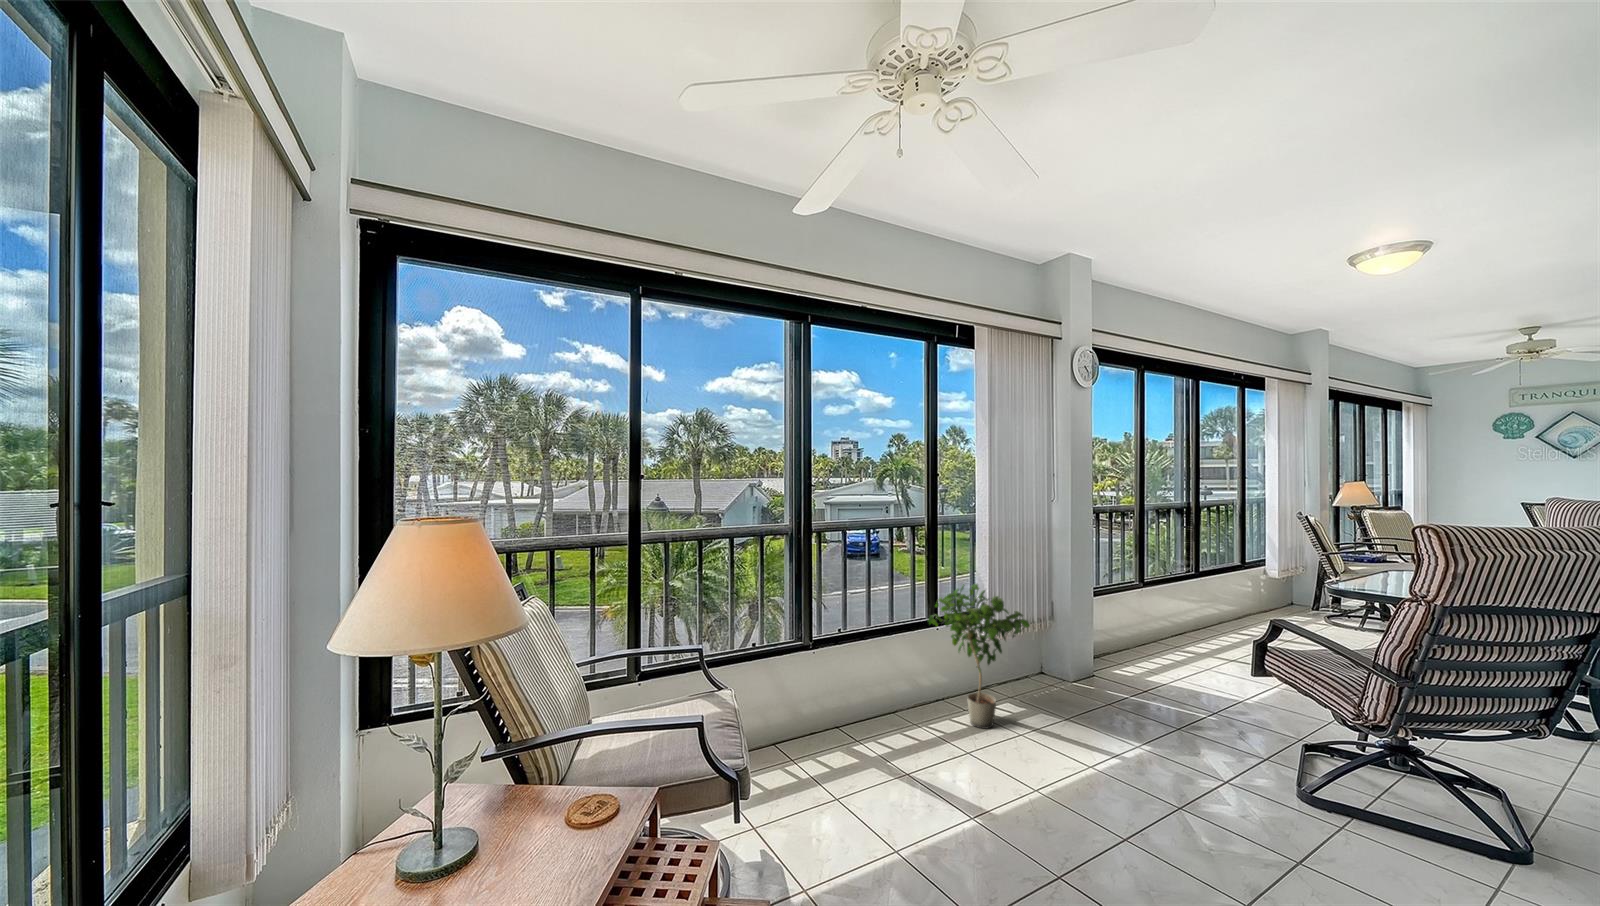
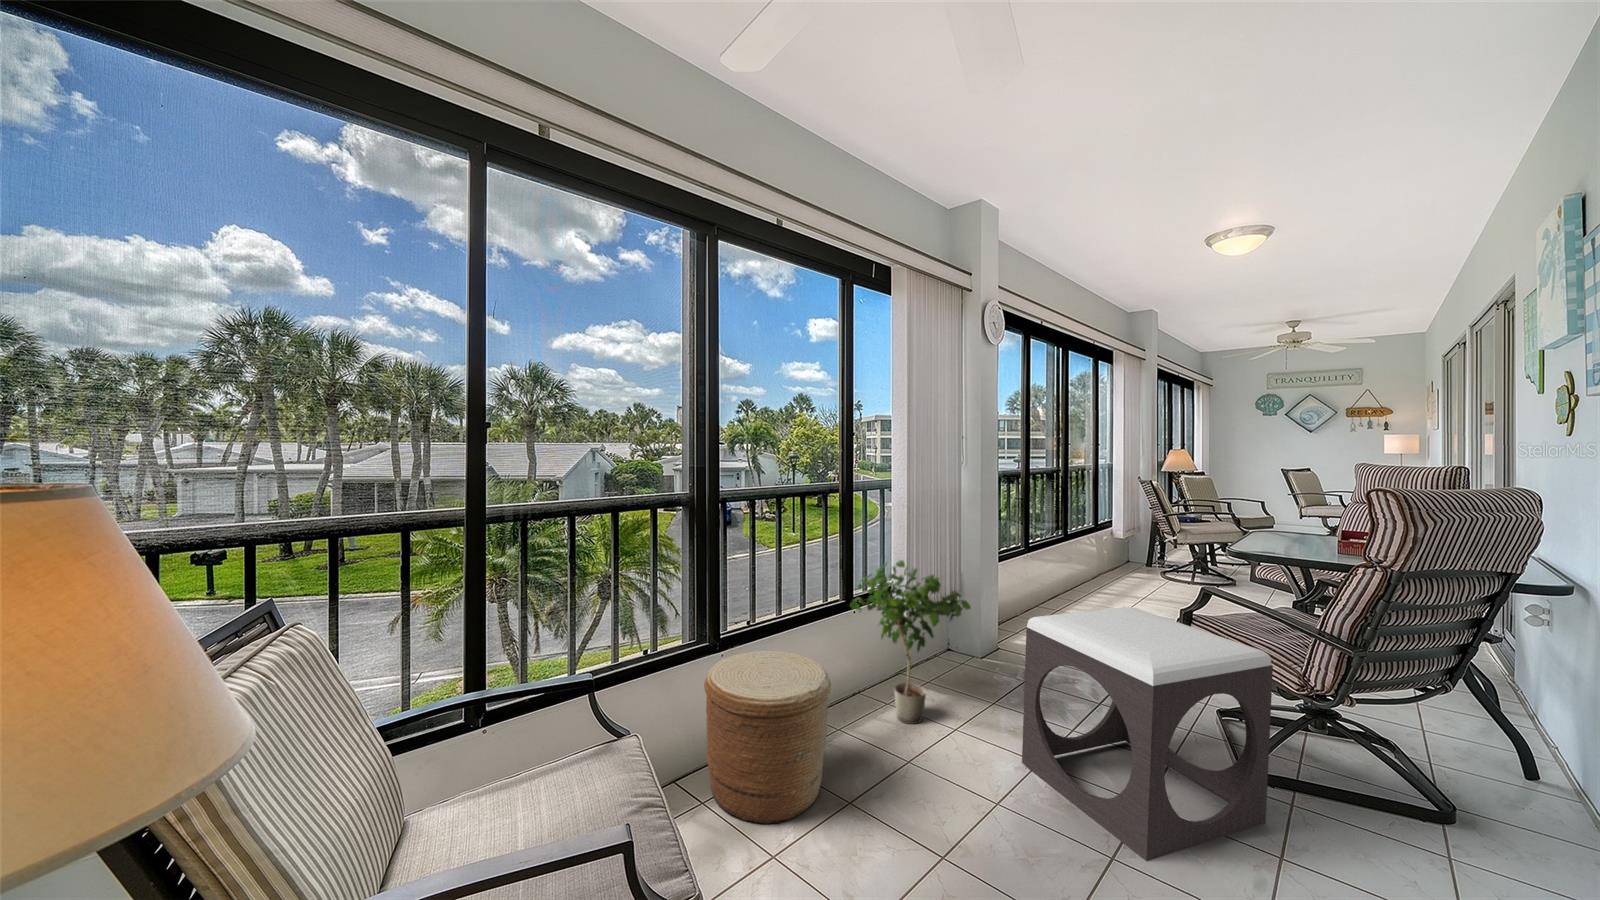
footstool: none [1073,633,1303,849] -> present [1022,607,1273,861]
woven basket: none [794,650,893,781] -> present [704,651,831,824]

